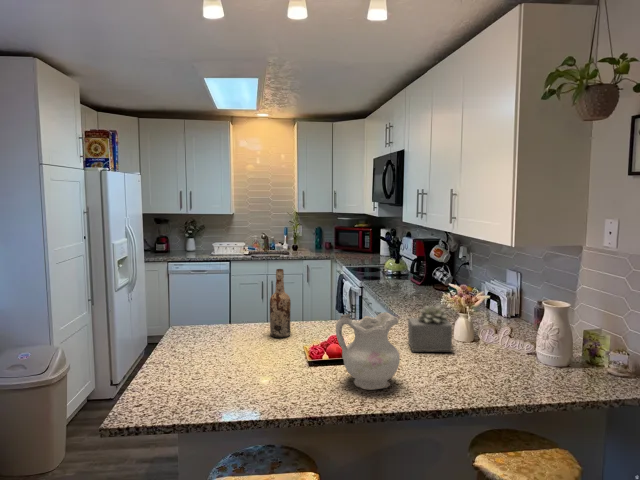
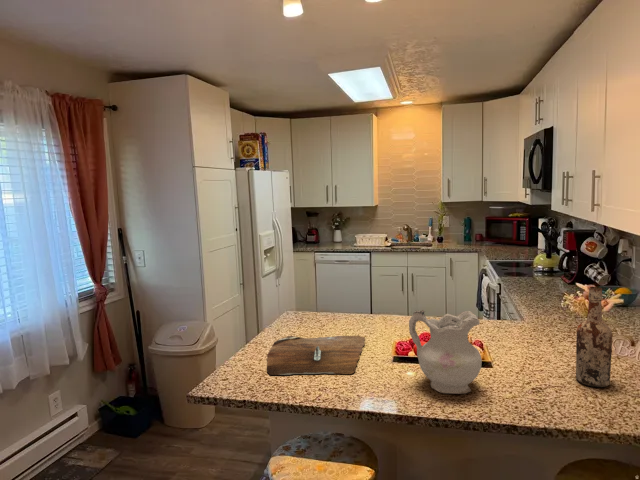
wine bottle: present [270,269,291,338] -> present [576,287,612,387]
succulent plant: present [408,305,452,351] -> none [516,306,569,363]
cutting board: none [174,345,279,396] -> present [267,335,365,375]

